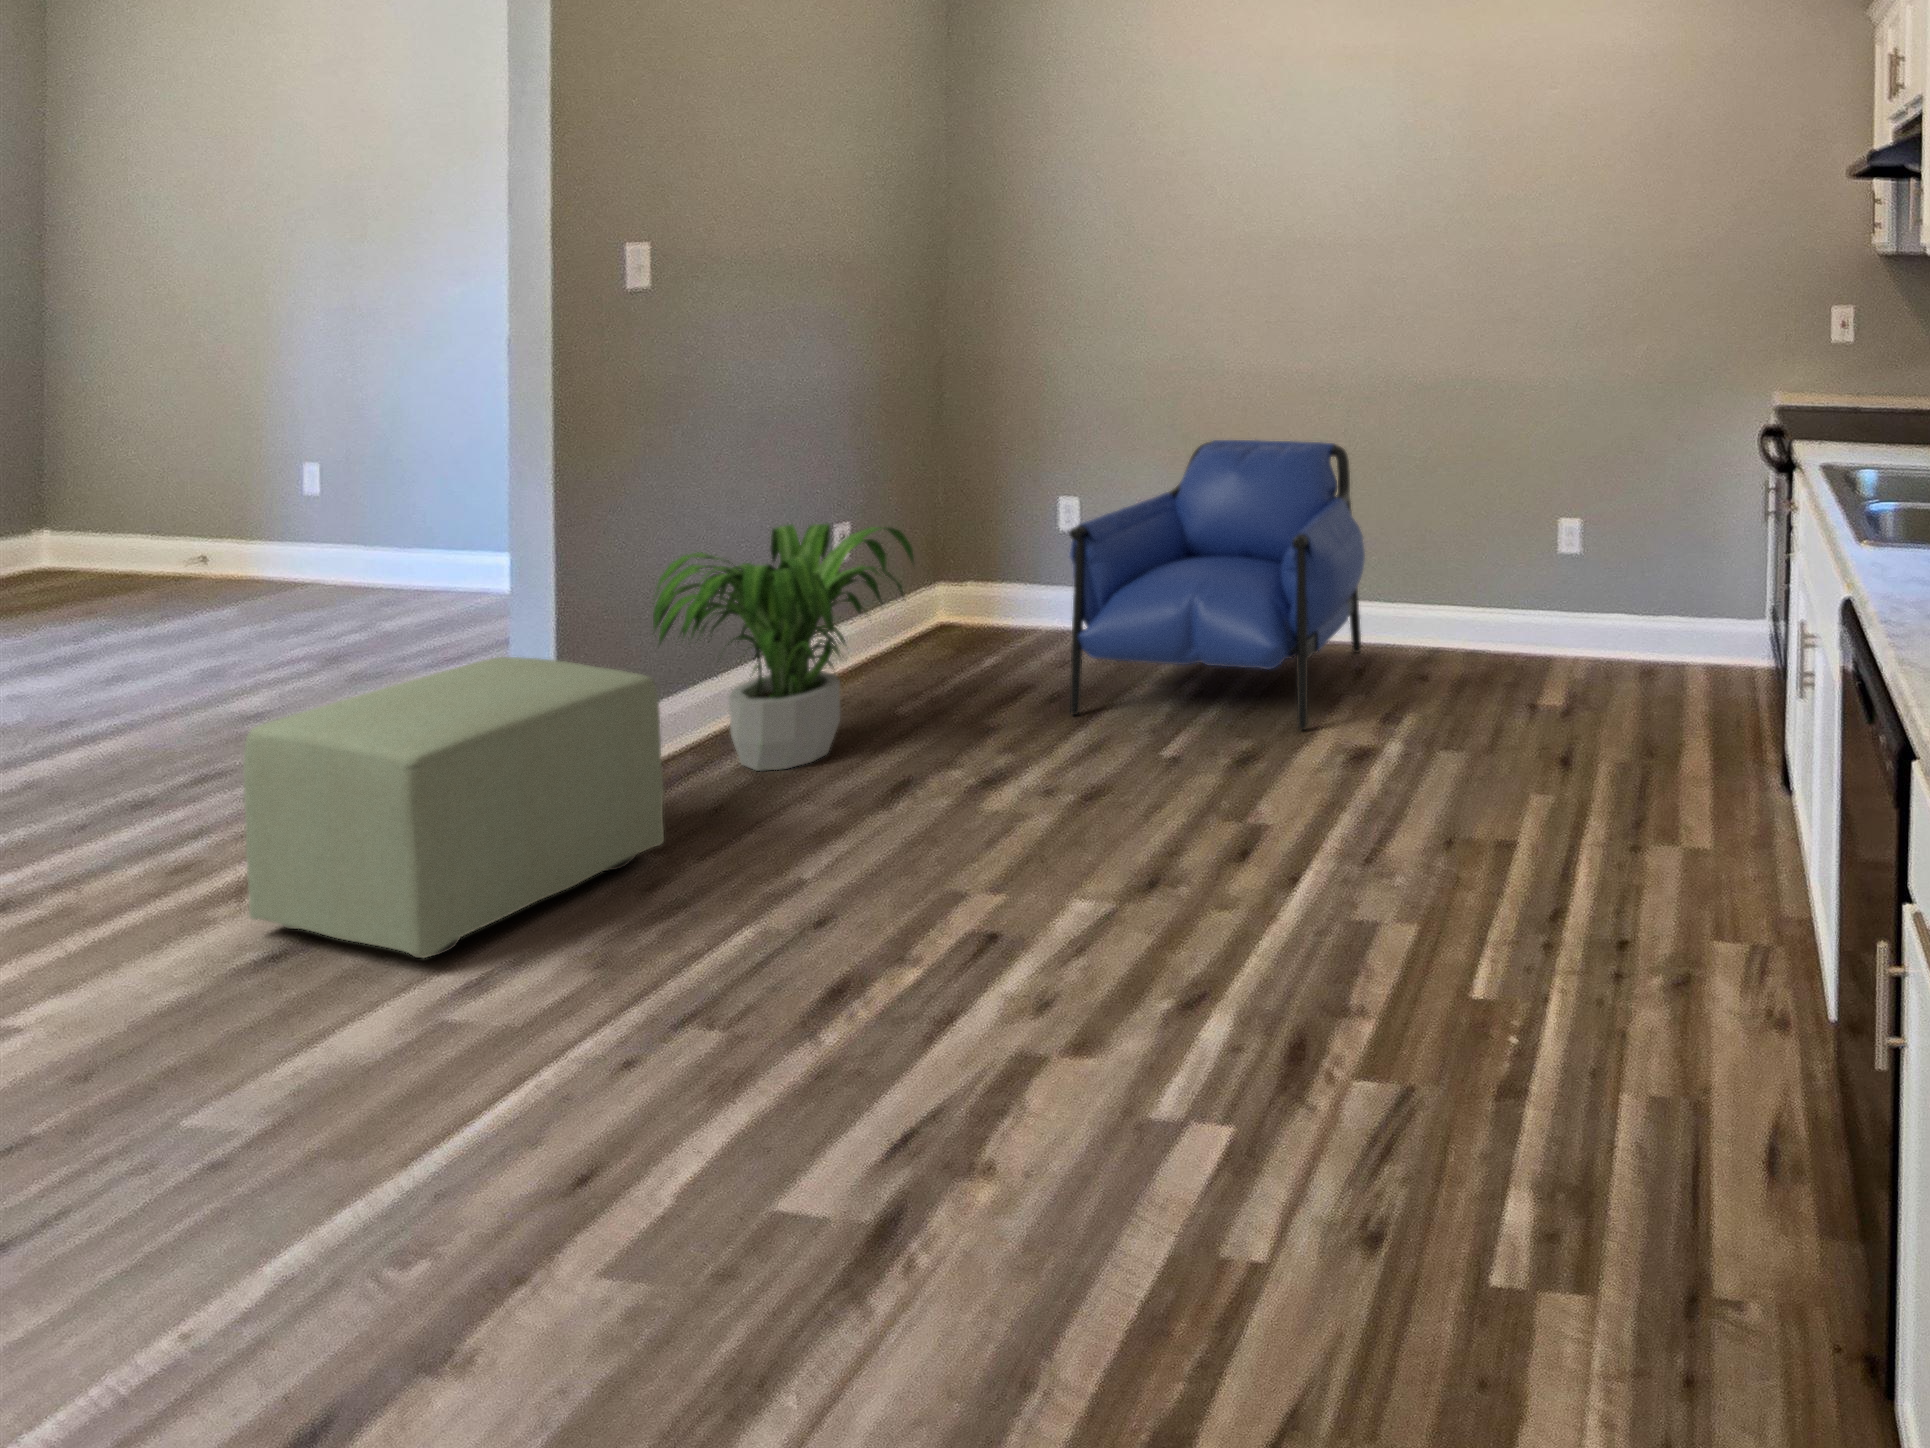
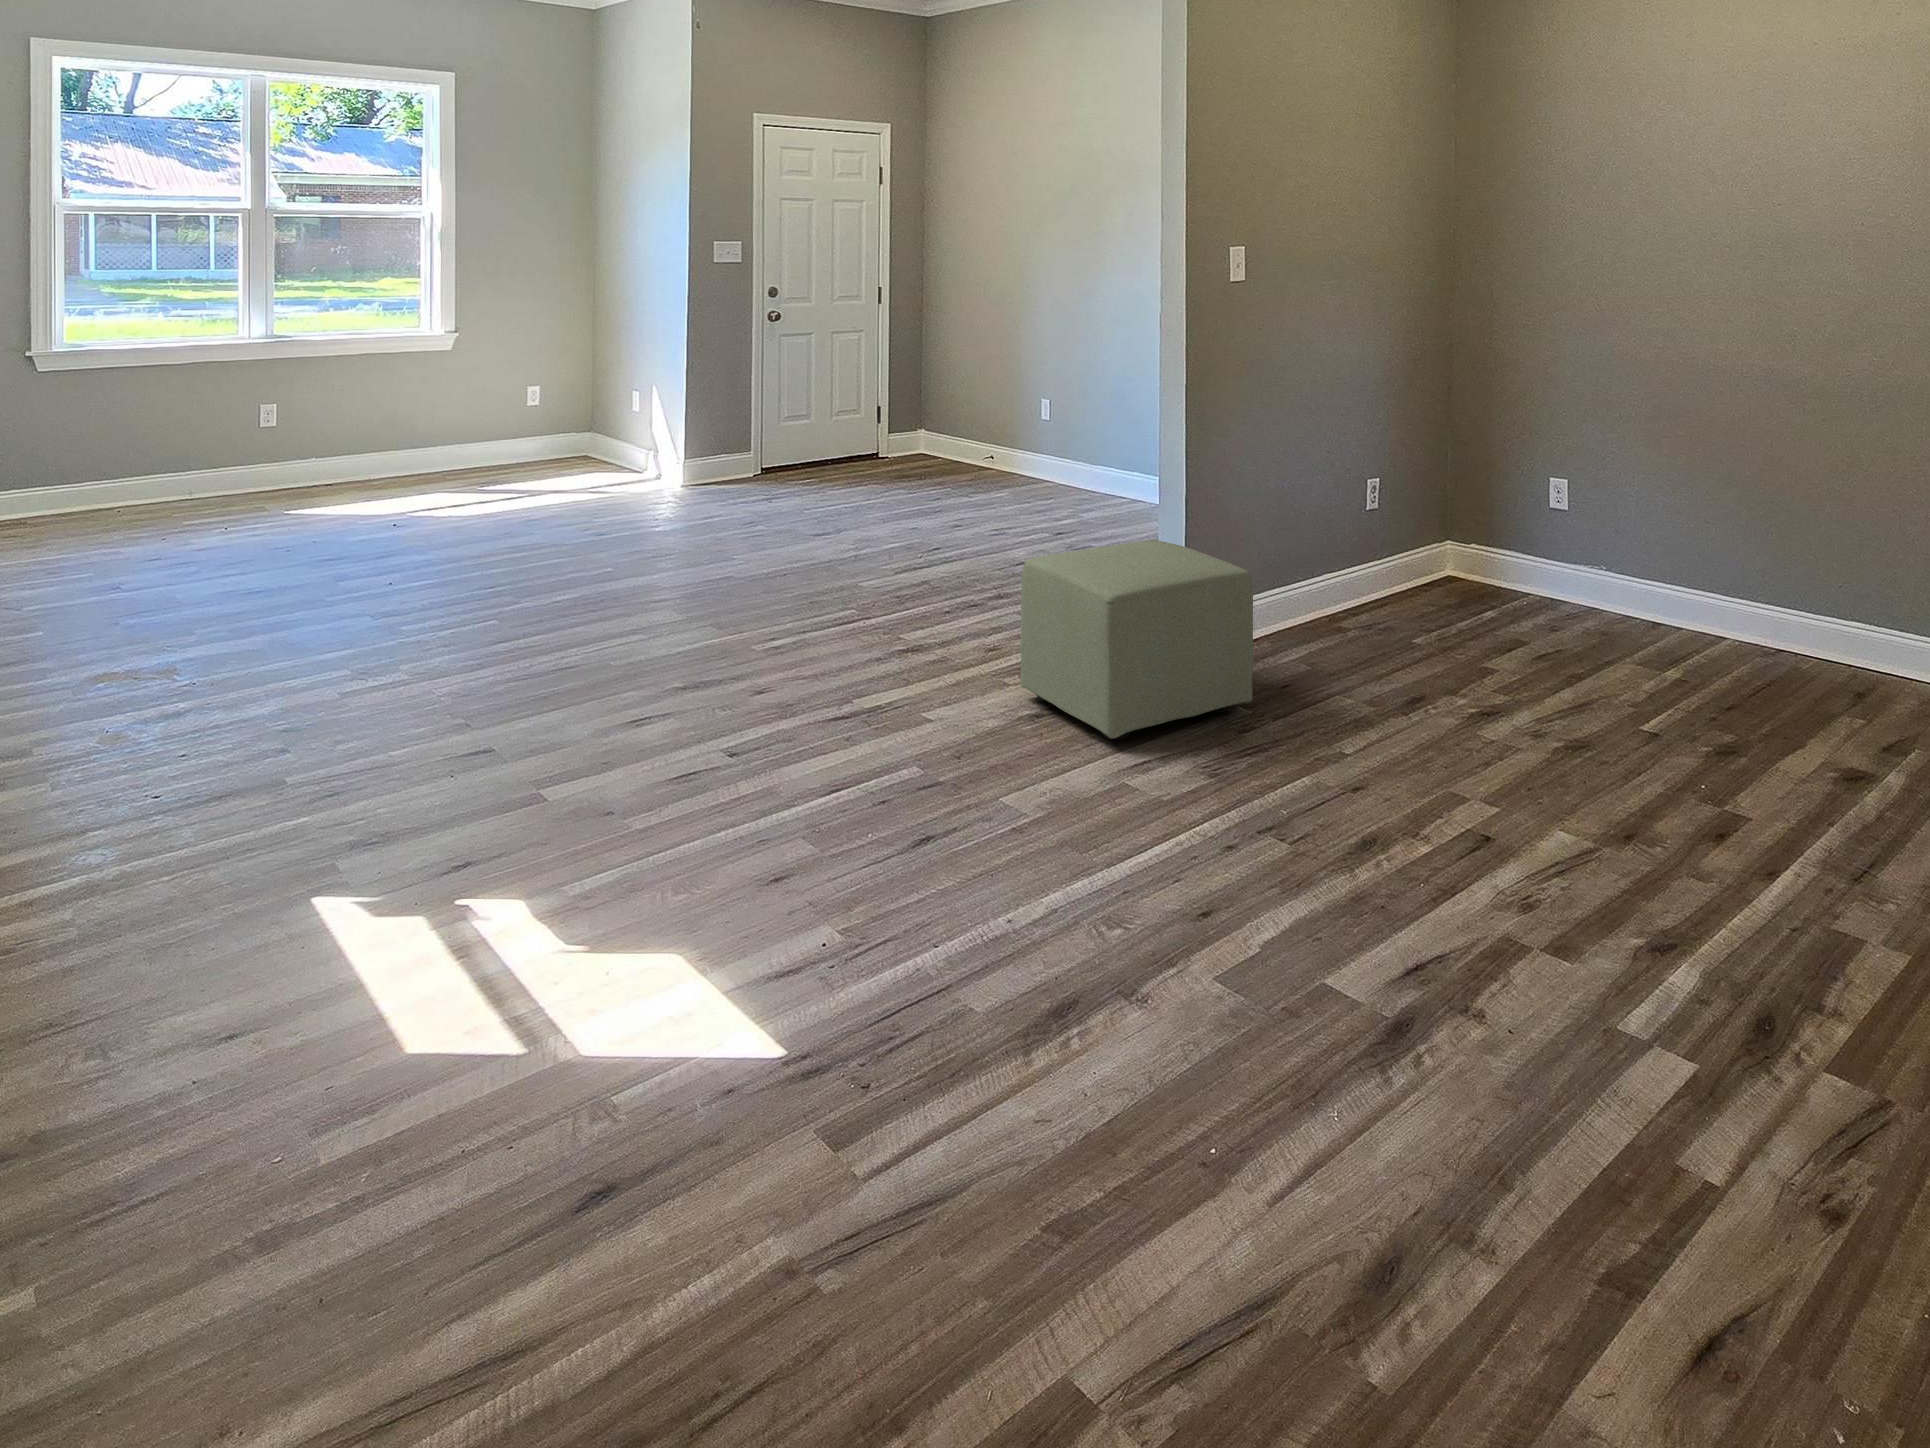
armchair: present [1069,440,1365,730] -> none [1564,439,1874,739]
potted plant: present [652,524,914,771] -> none [1248,471,1438,668]

